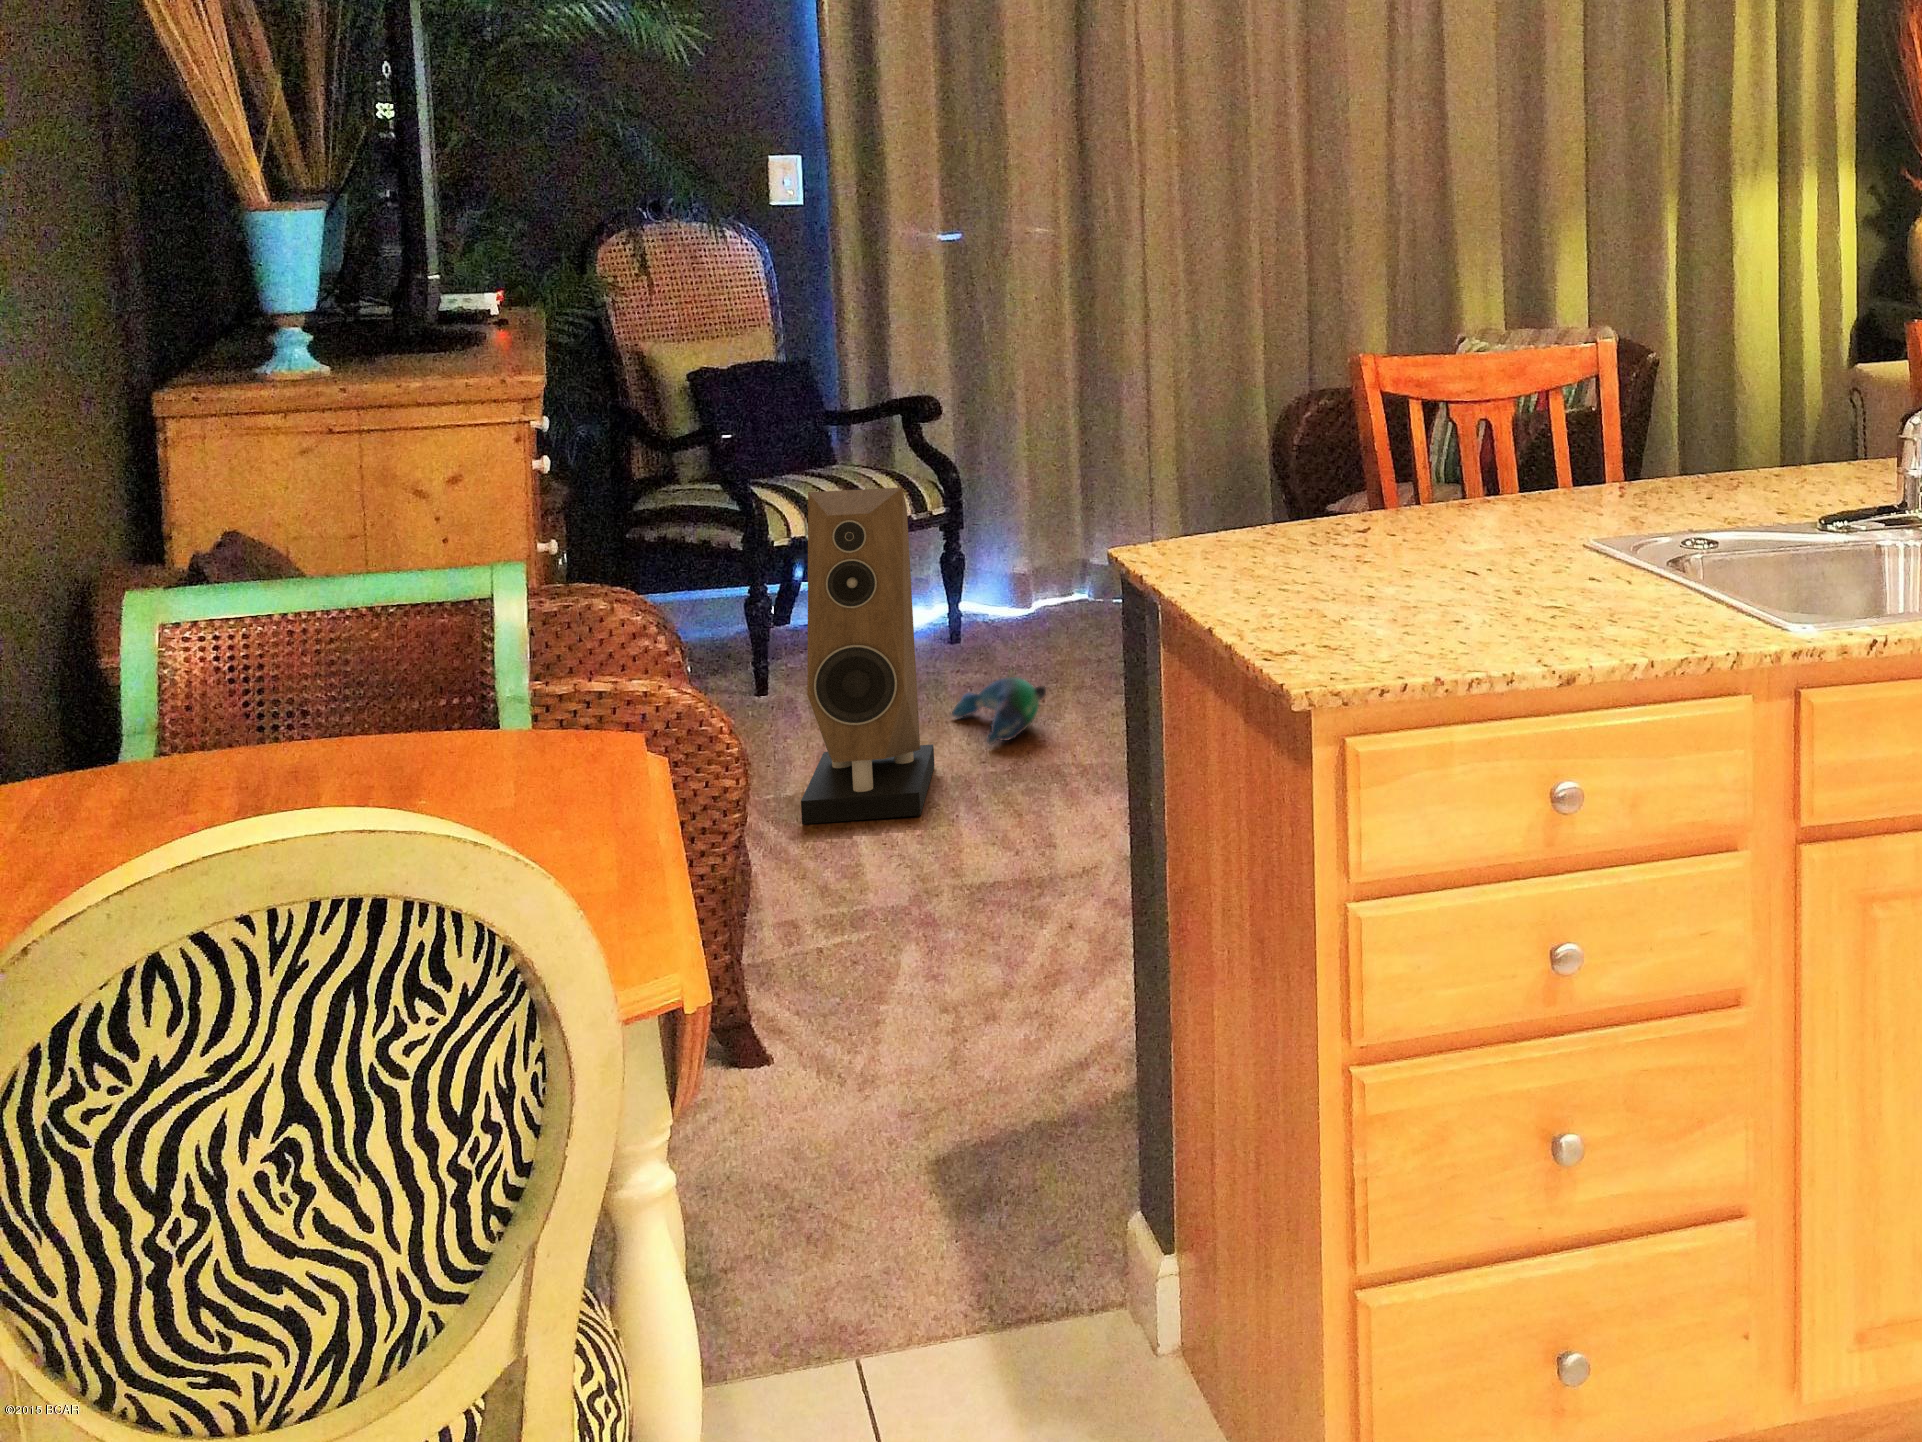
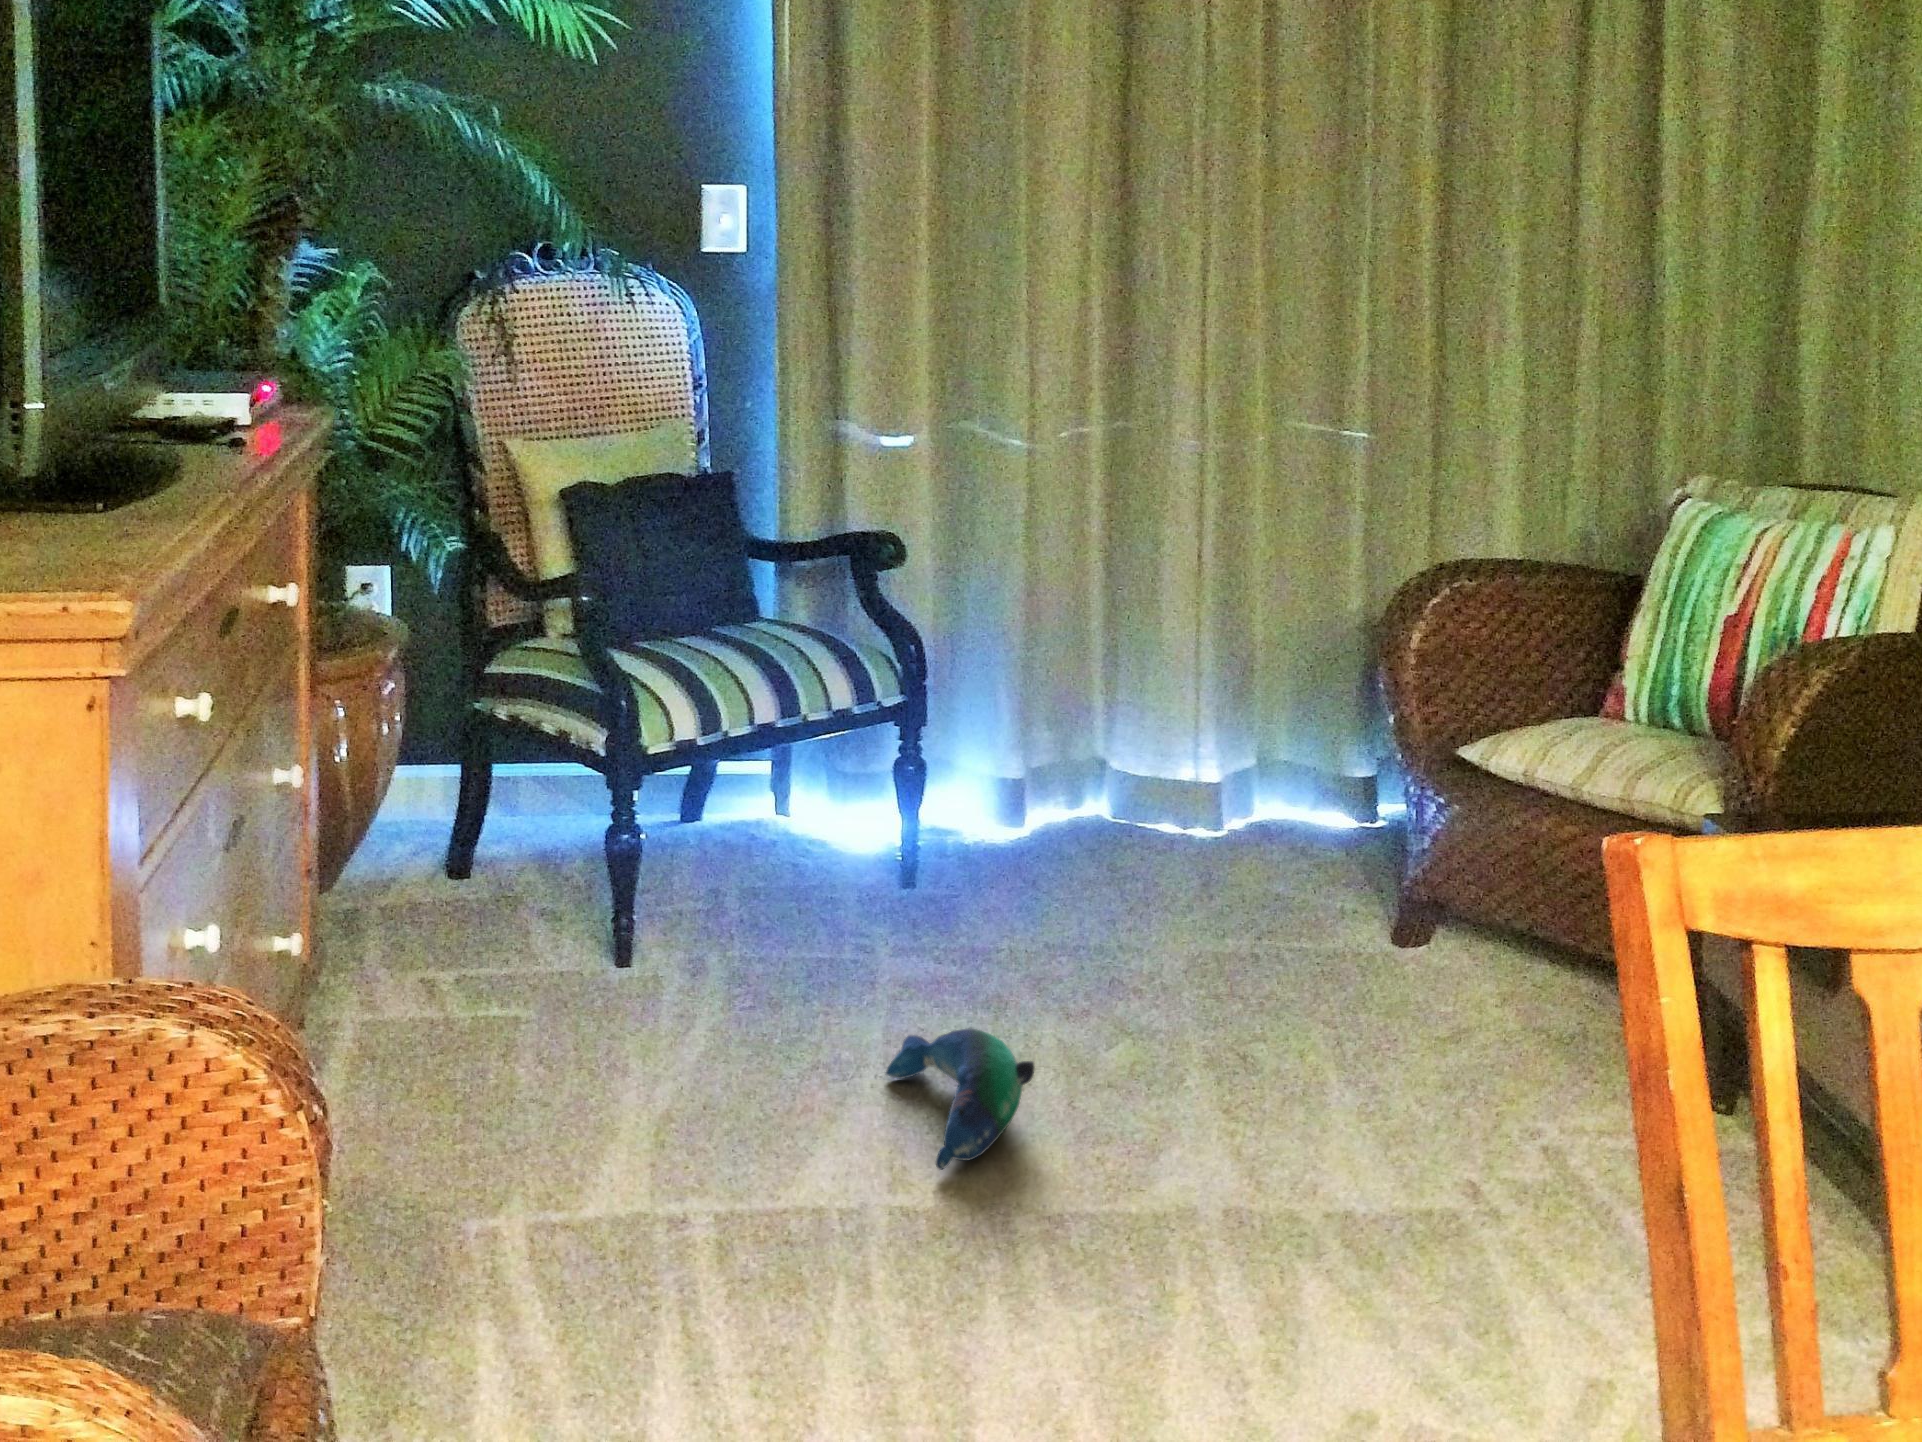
speaker: present [801,488,934,824] -> none [611,767,848,1377]

